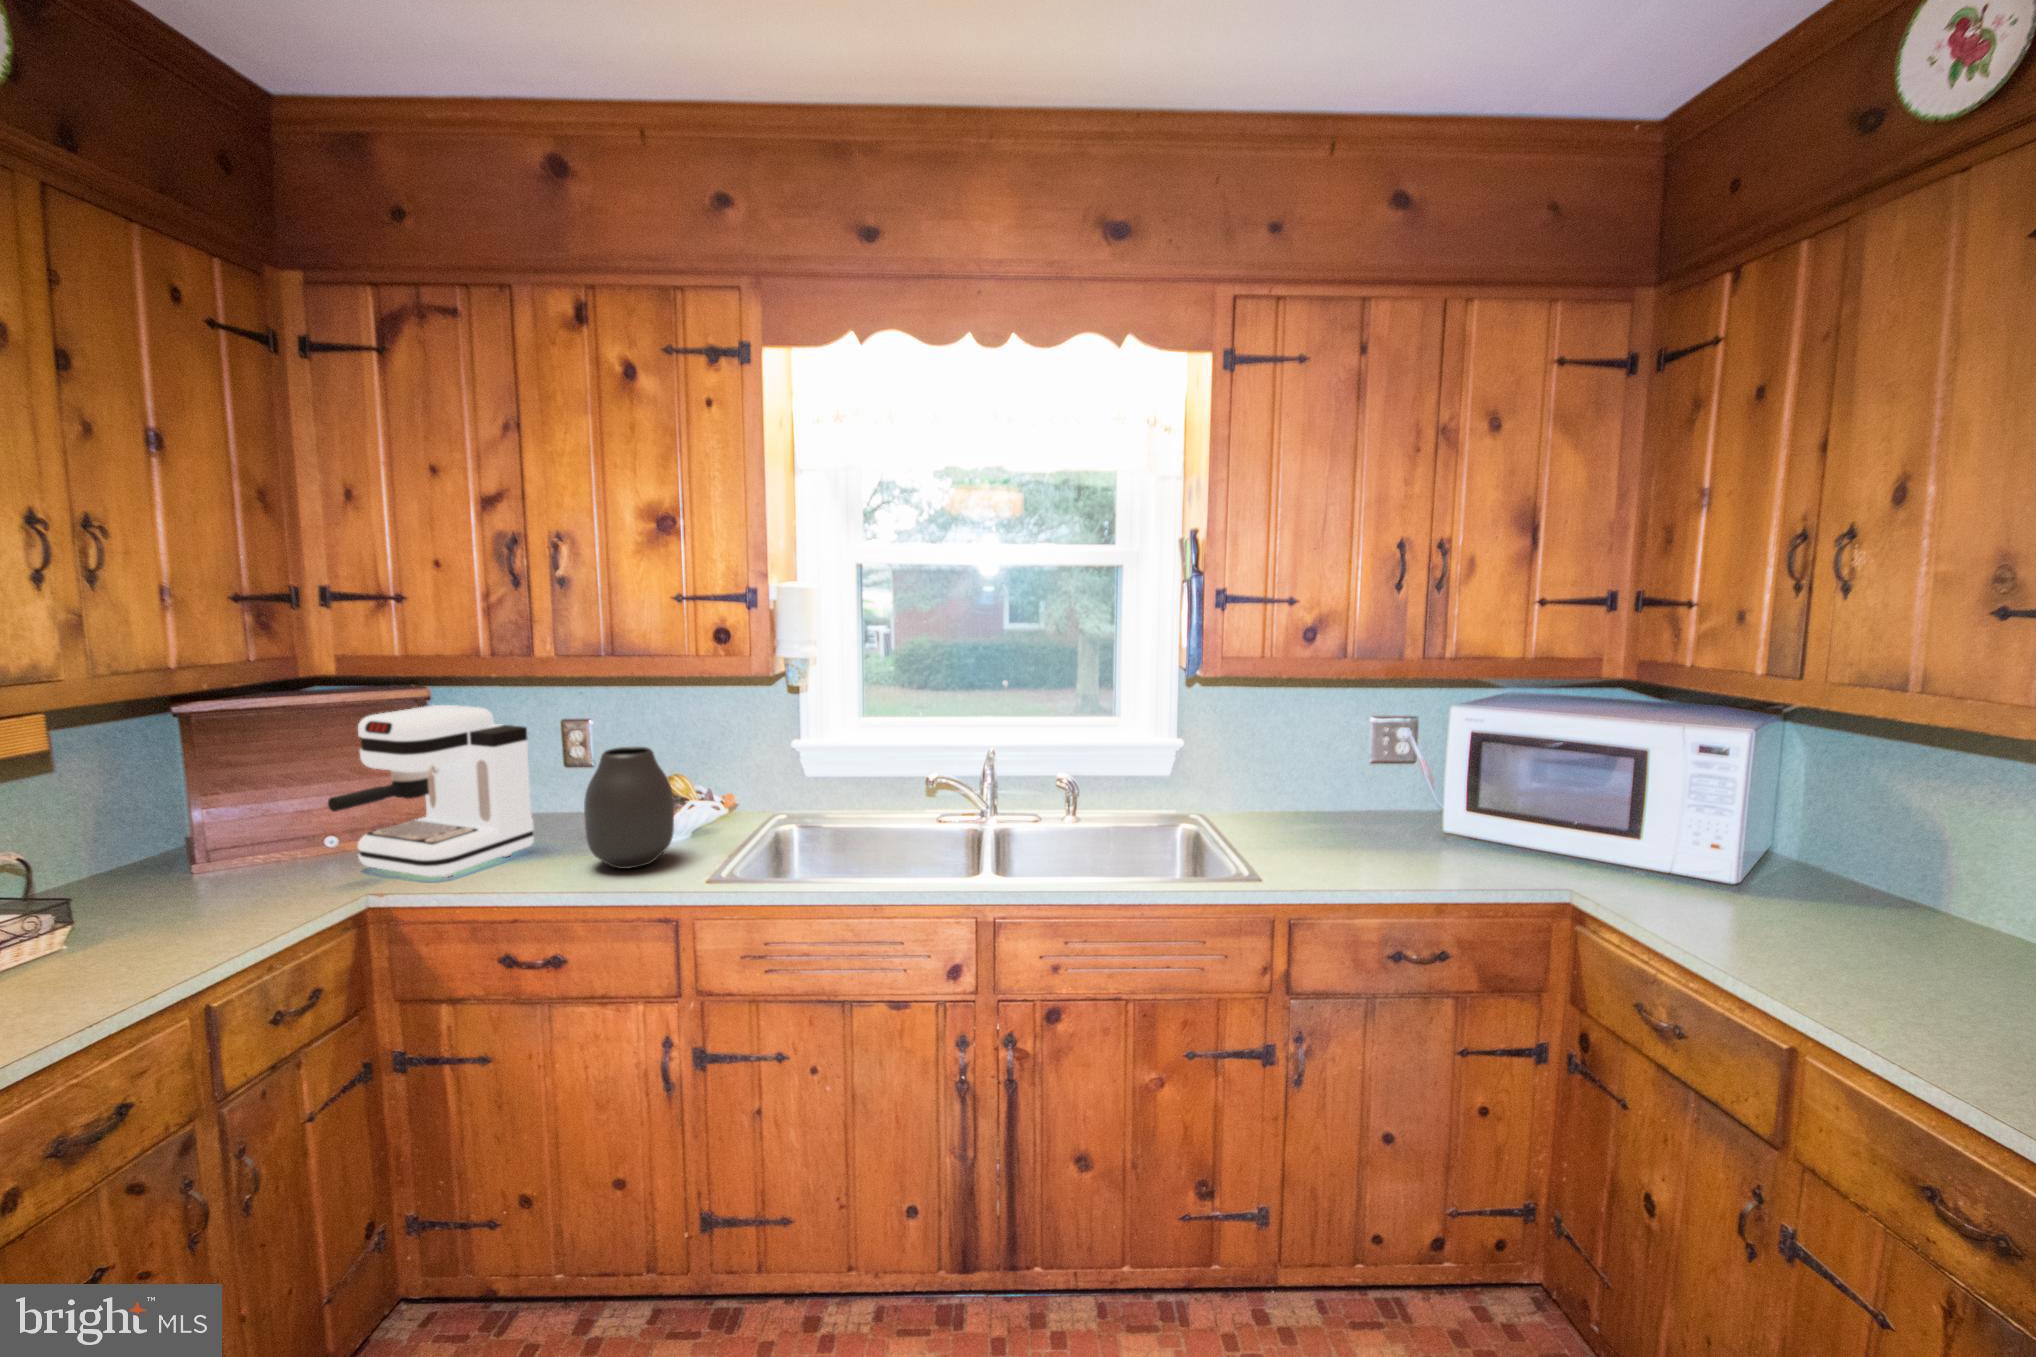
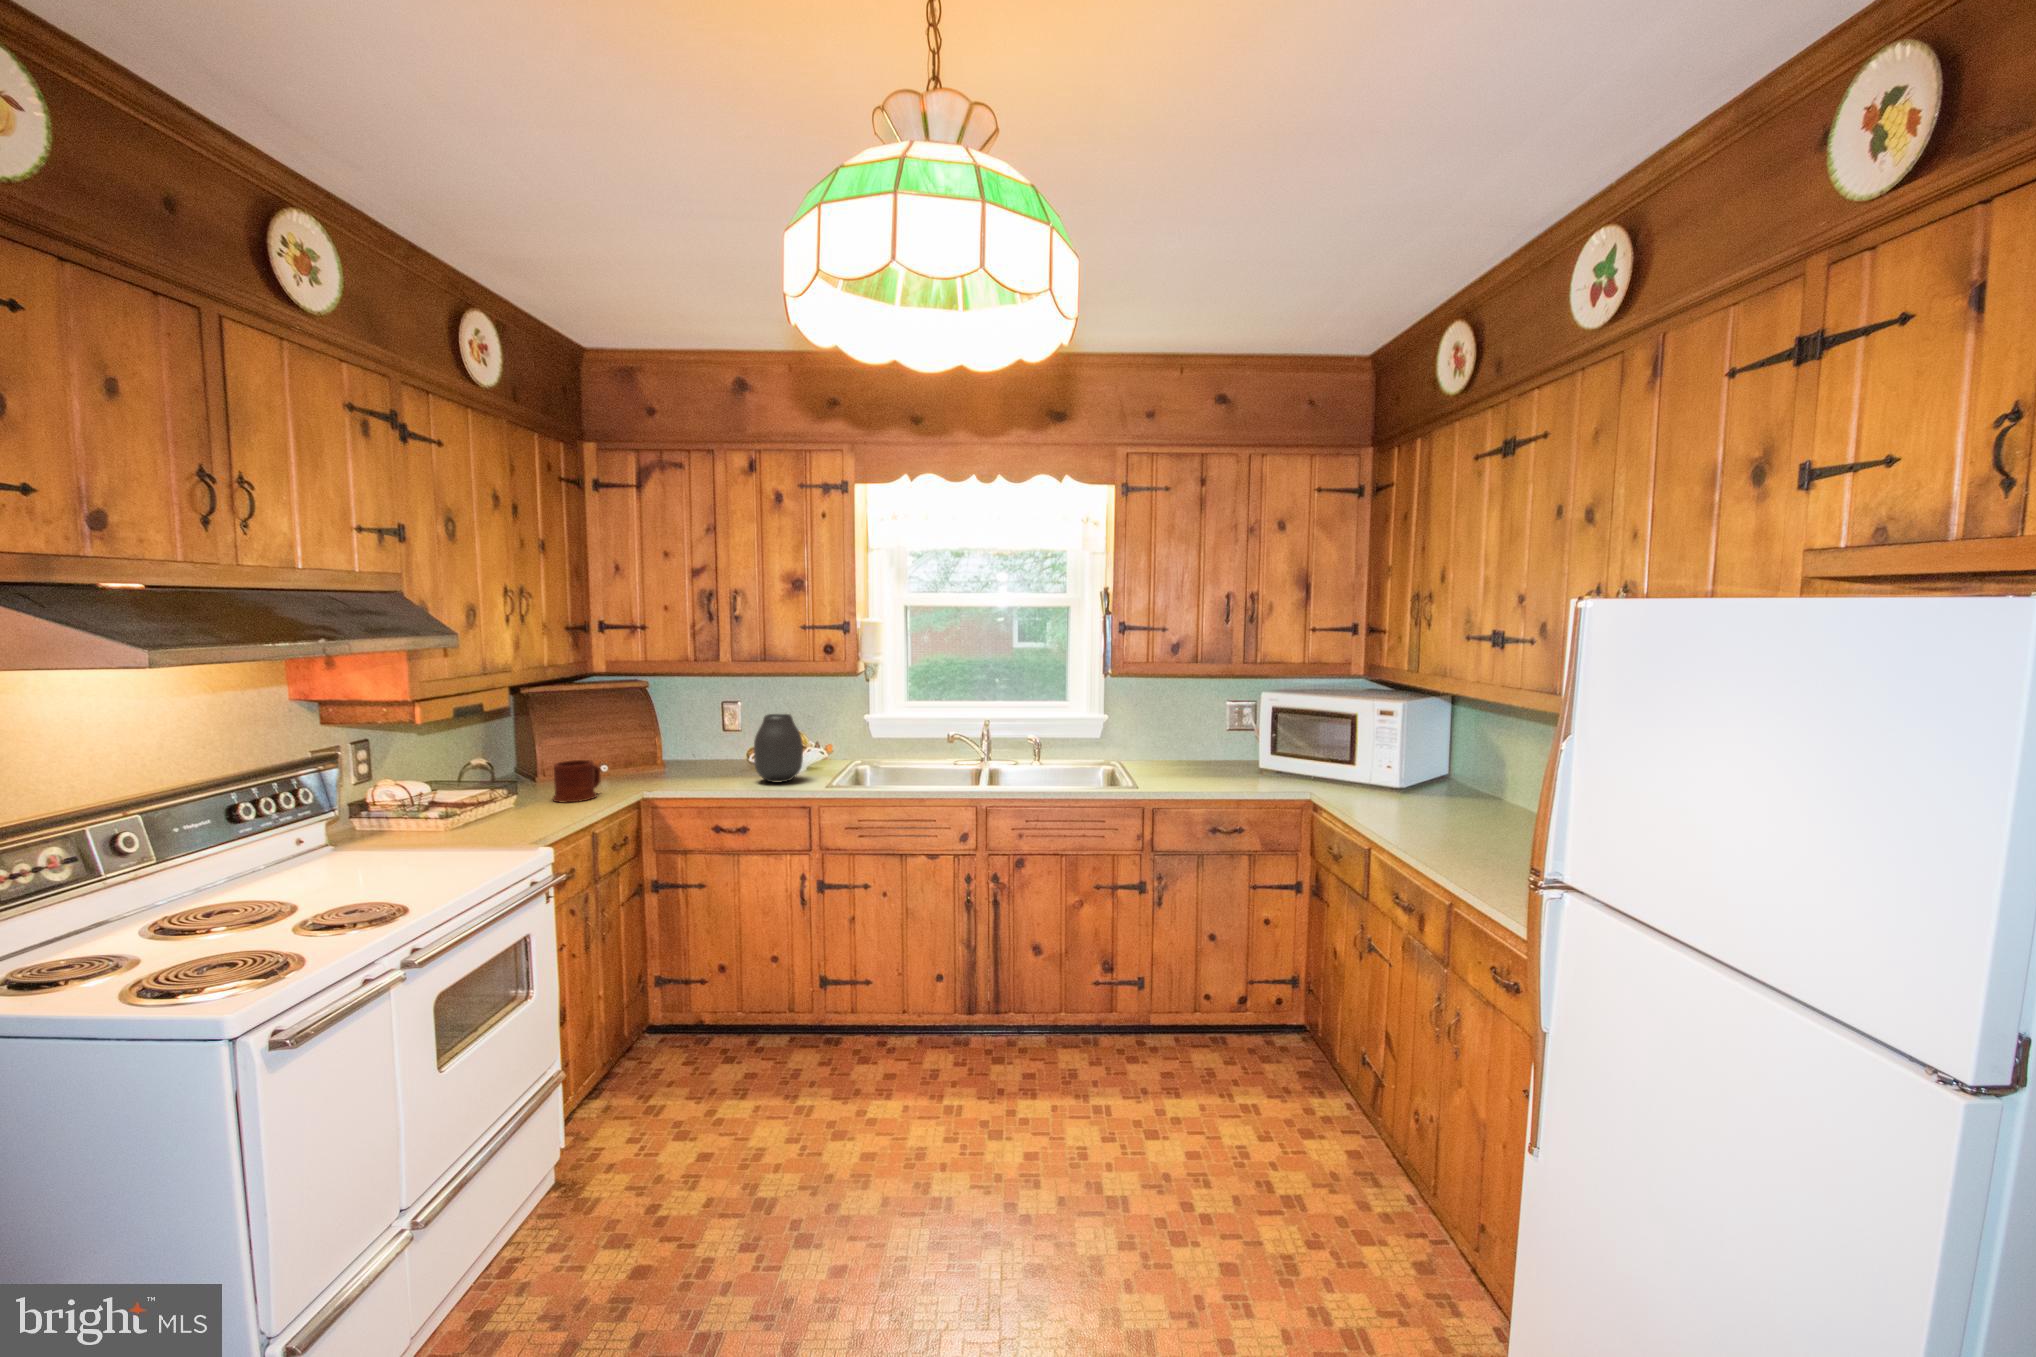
coffee maker: present [328,705,534,878] -> none [618,691,720,786]
mug: none [178,843,289,931] -> present [553,760,600,802]

